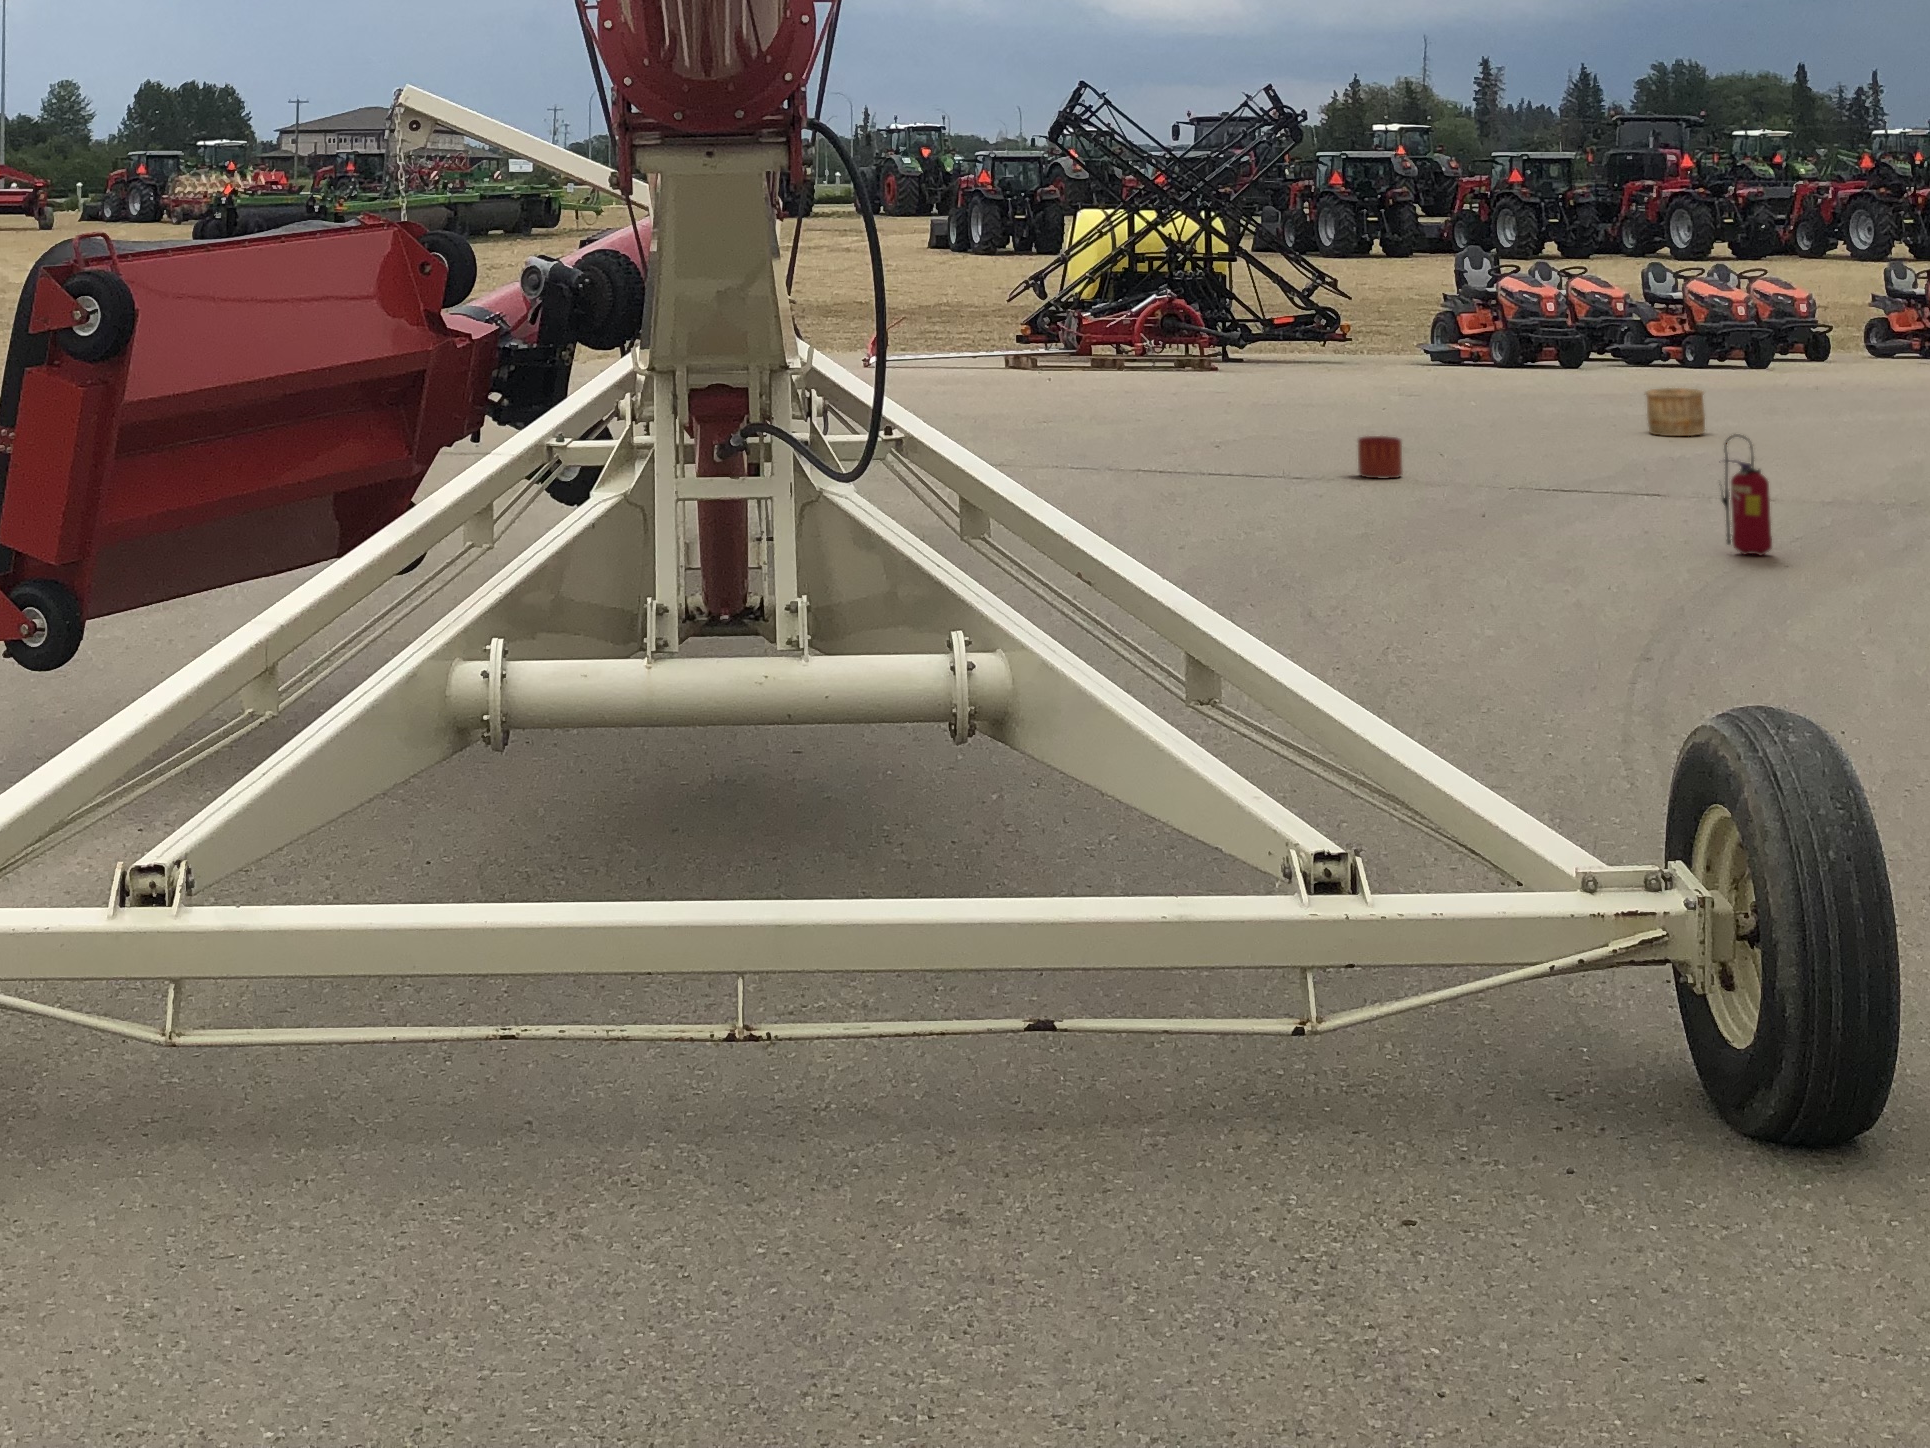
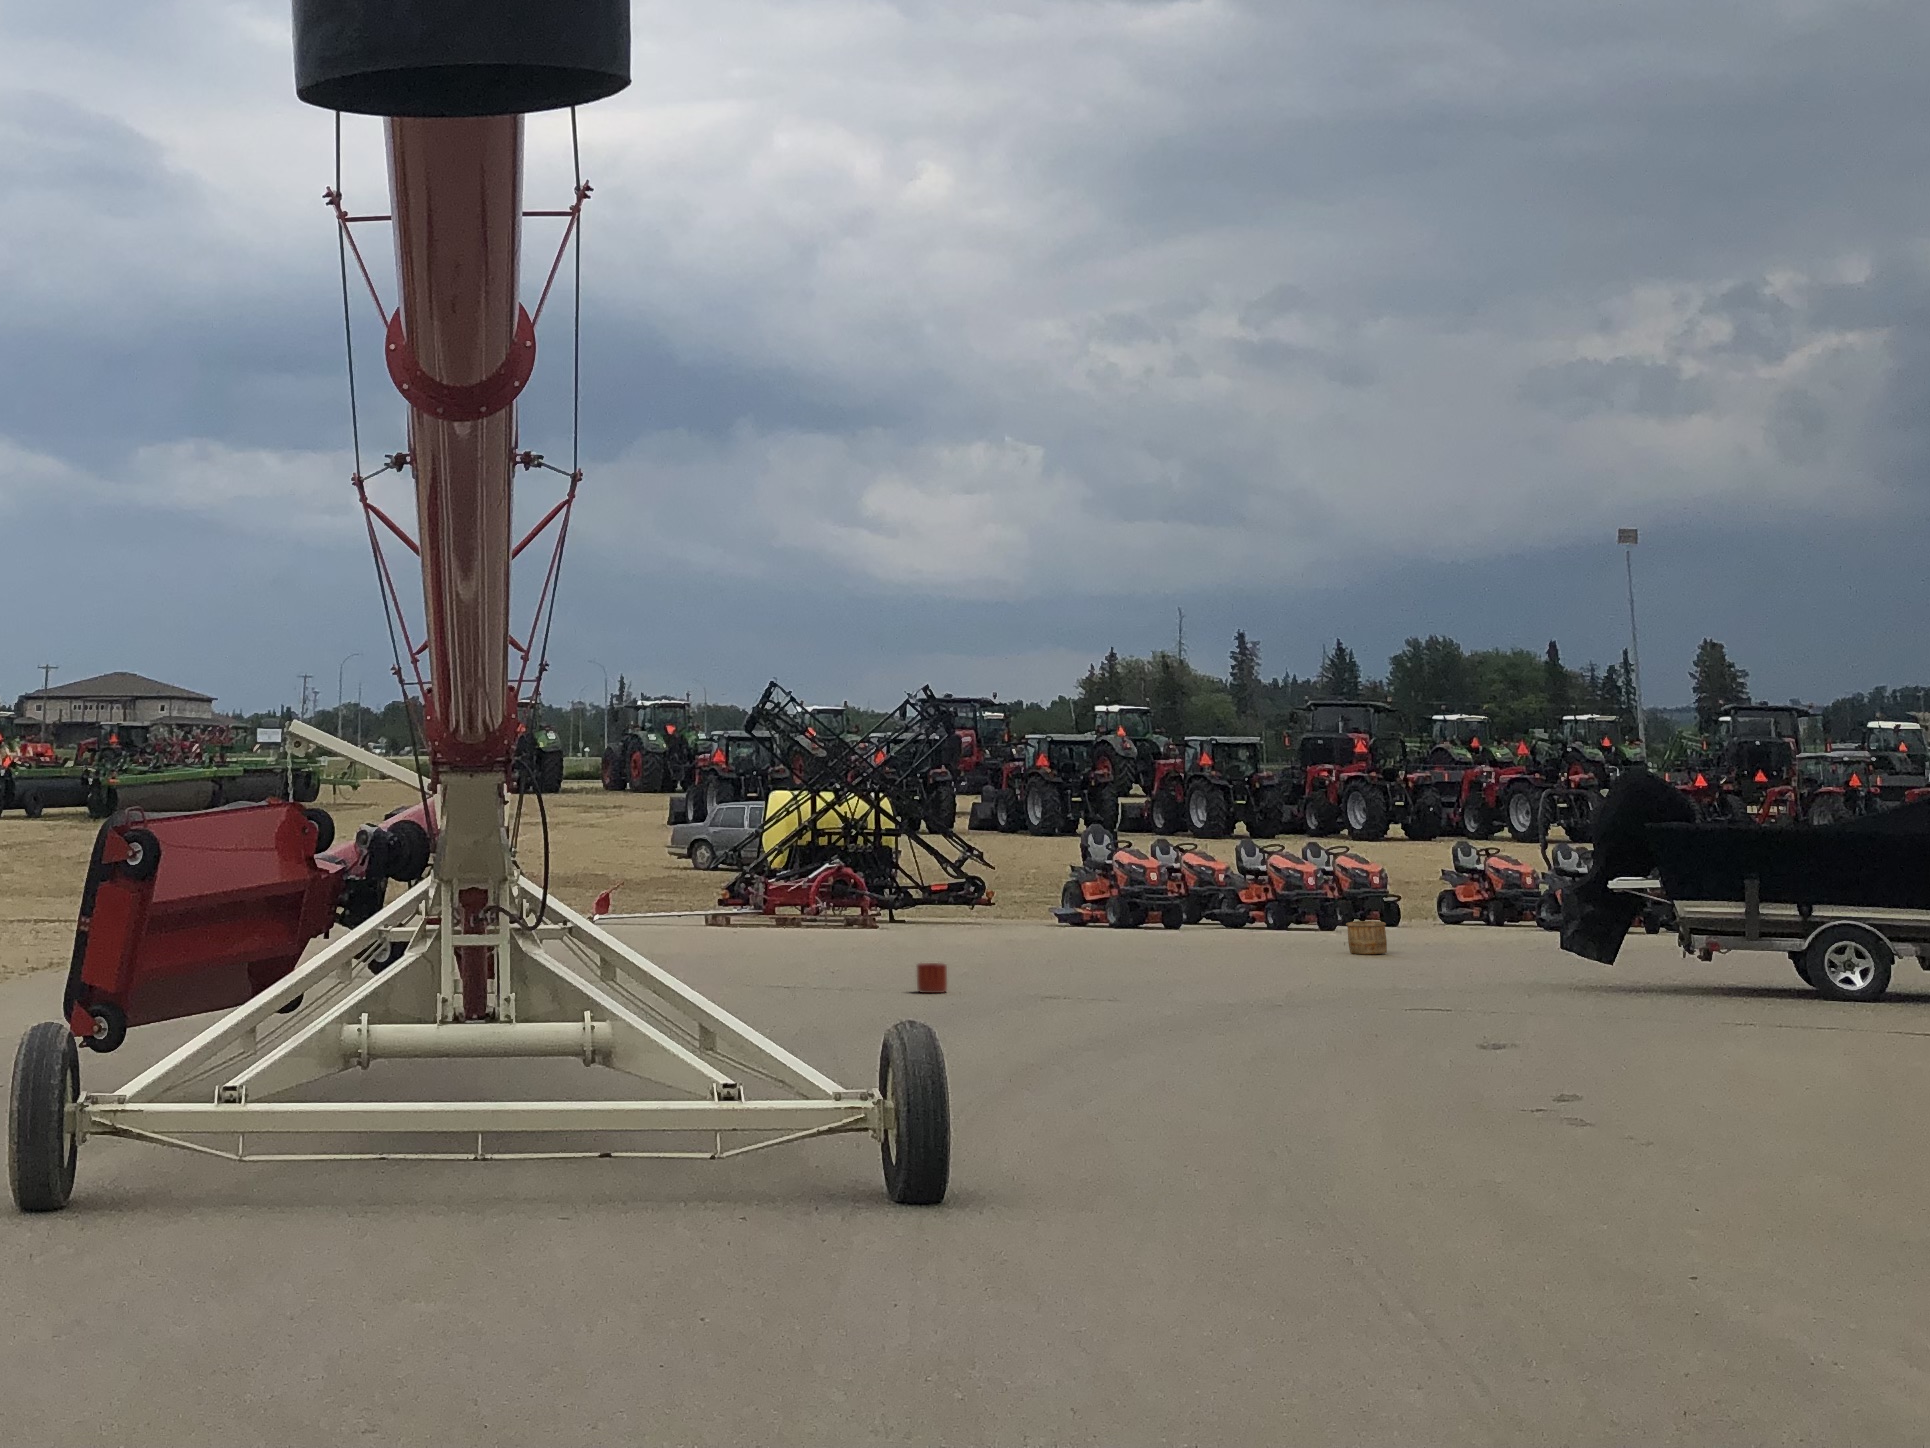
wooden bucket: present [1645,388,1705,436] -> present [1346,921,1387,954]
fire extinguisher: present [1722,434,1772,555] -> none [1103,950,1134,1029]

